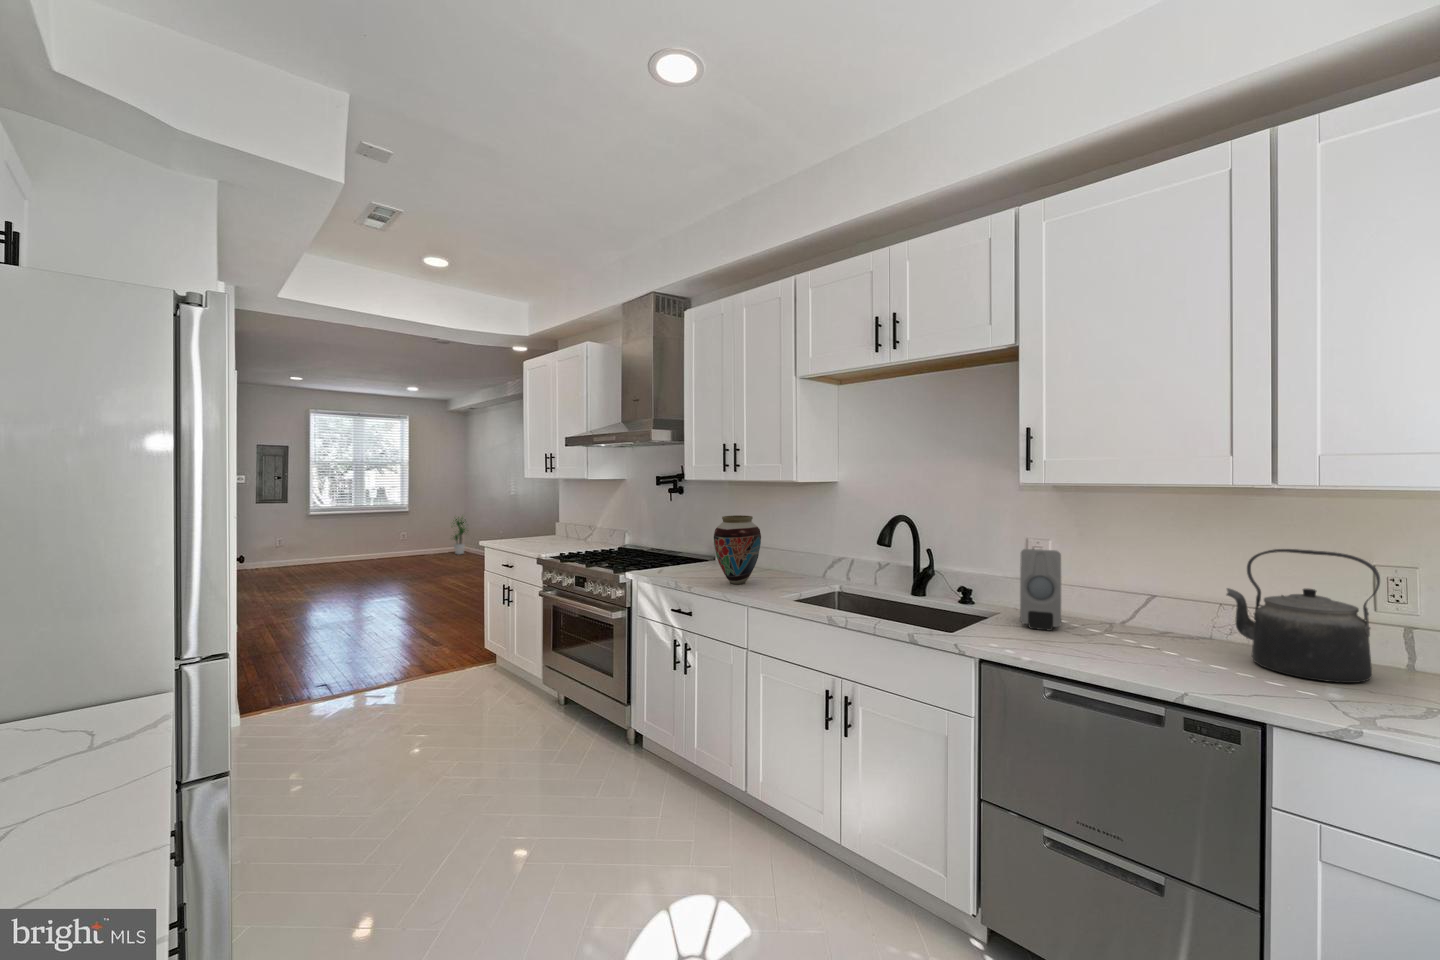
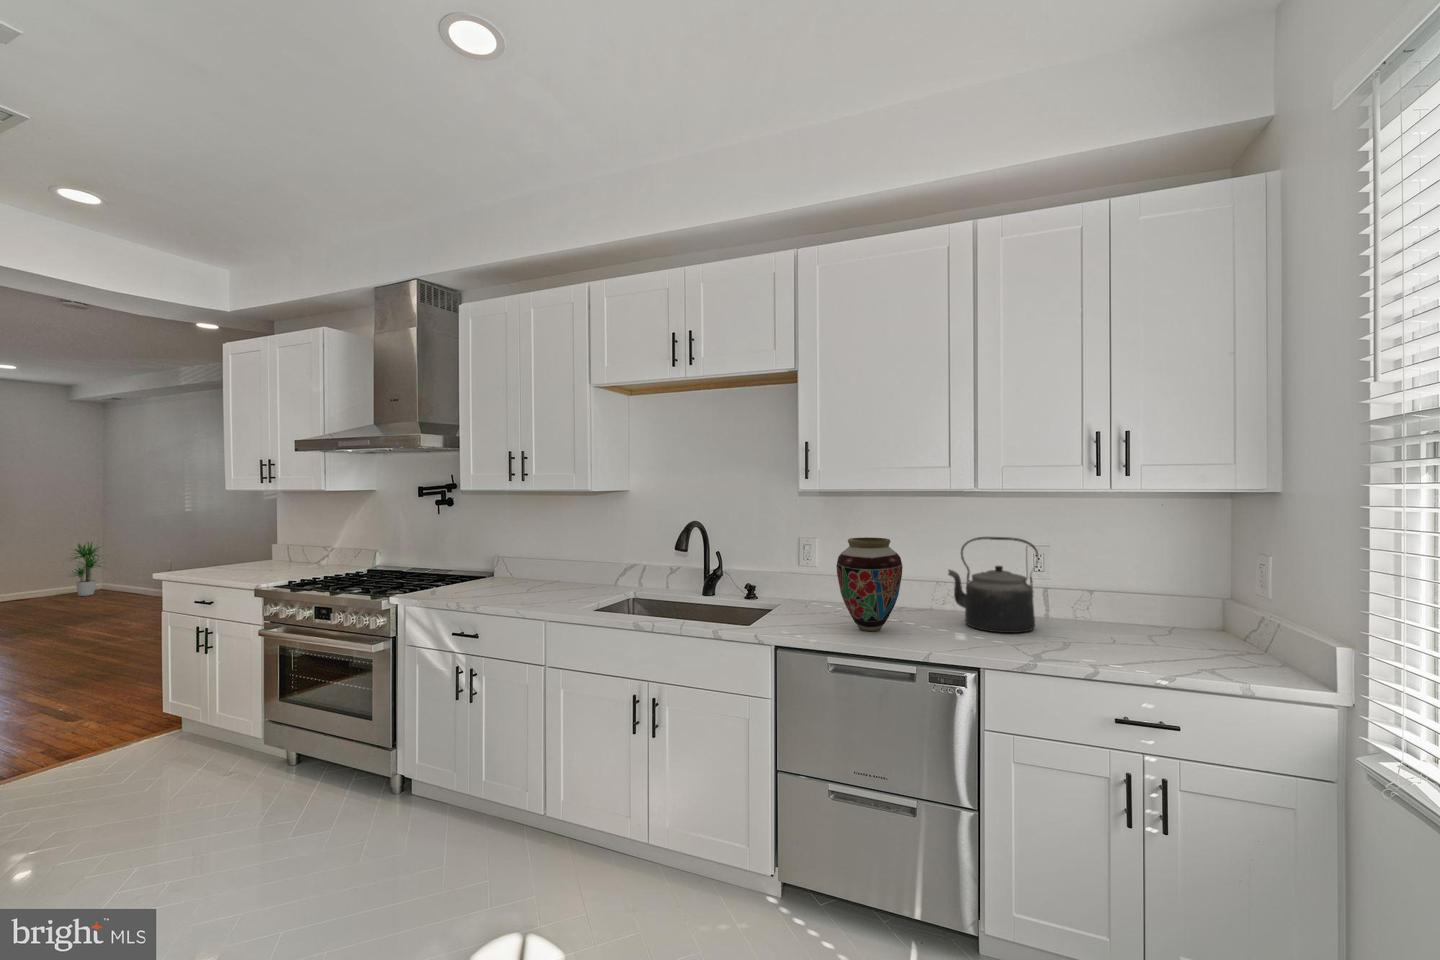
vase: present [714,515,761,584] -> present [836,537,903,631]
soap dispenser: present [1020,549,1061,631] -> none [800,547,834,616]

